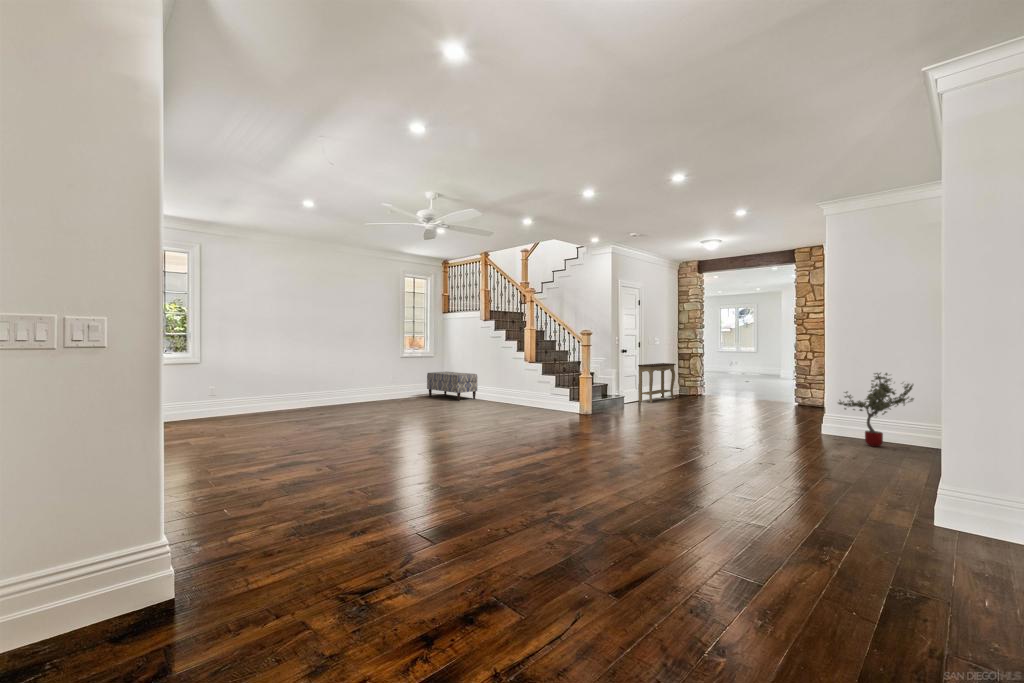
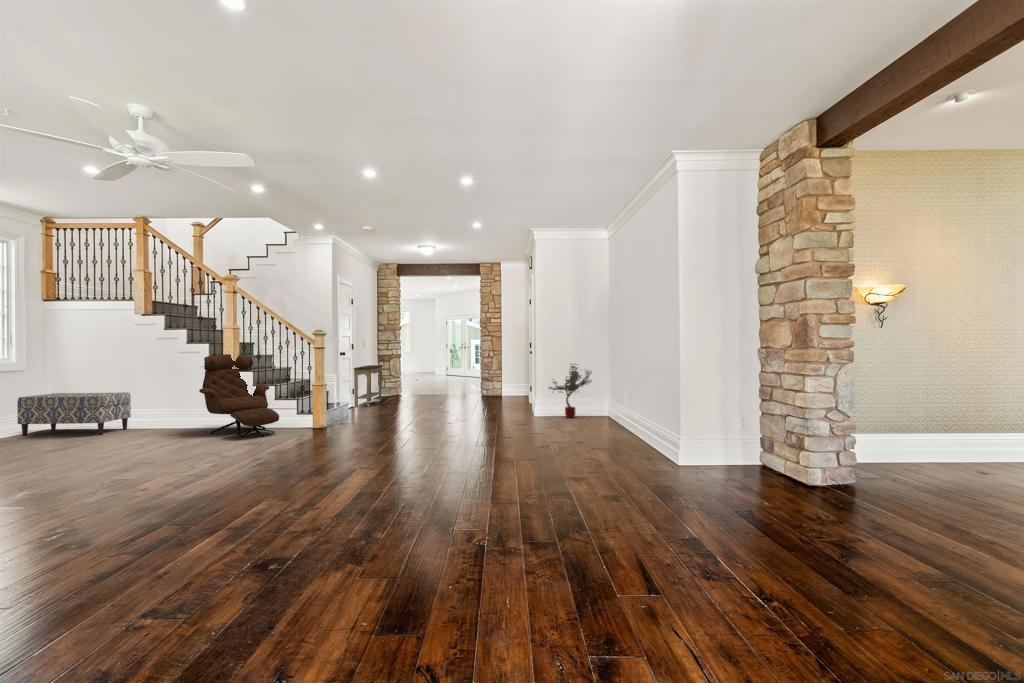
lounge chair: none [504,349,551,416] -> present [199,354,279,438]

